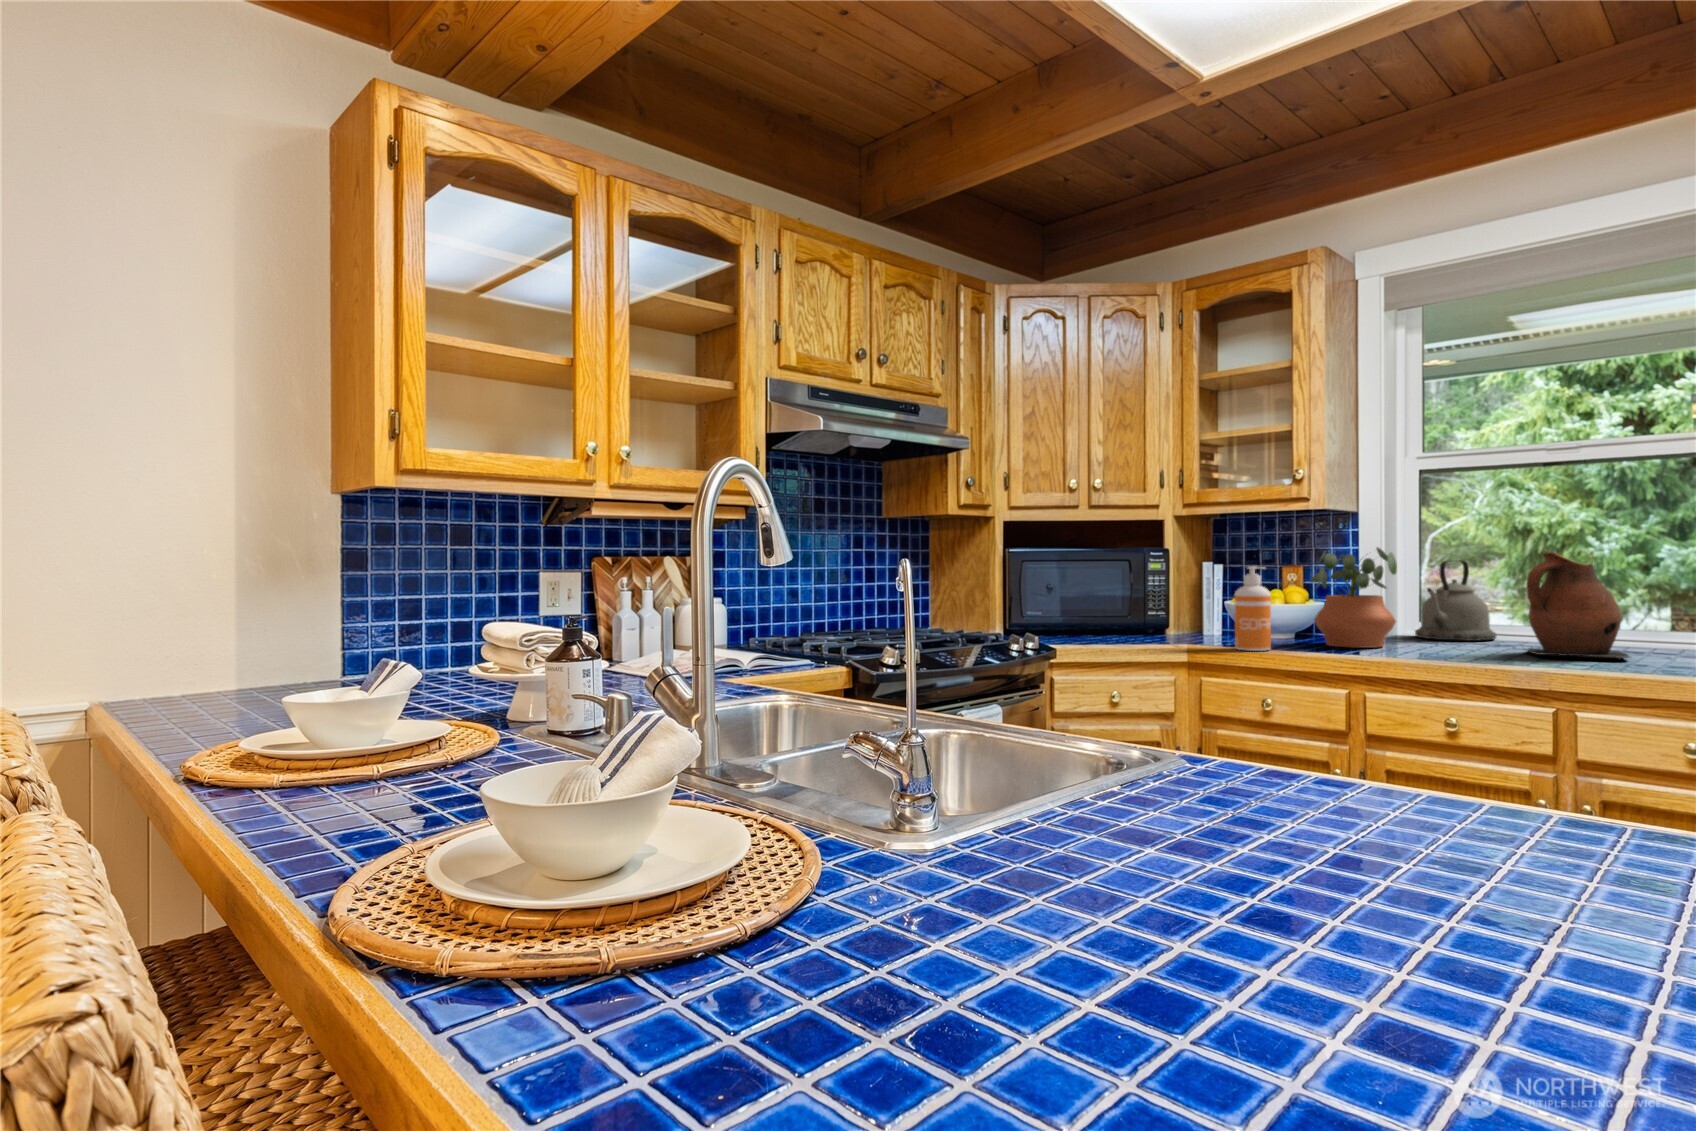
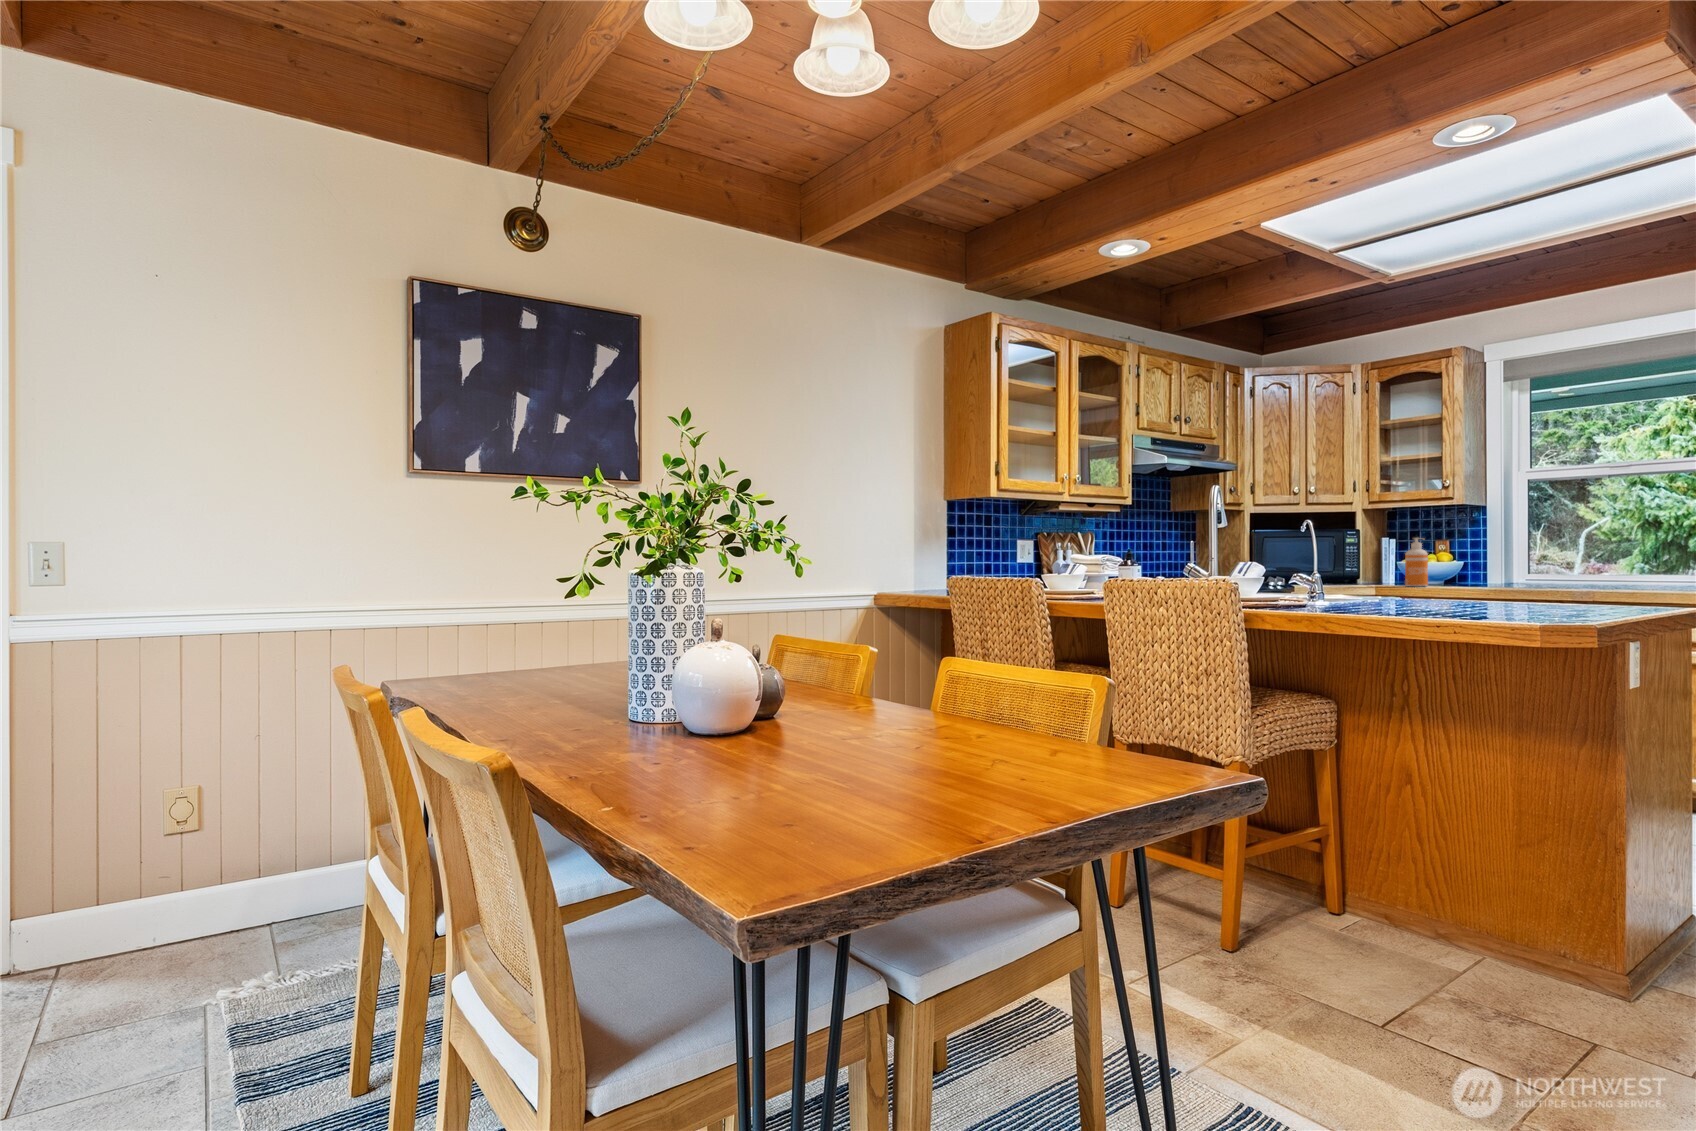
potted plant: present [1310,548,1397,648] -> none [1454,526,1508,585]
ceramic pitcher: present [1527,552,1630,659] -> none [1584,527,1646,587]
kettle: present [1415,560,1497,641] -> none [1523,535,1576,583]

